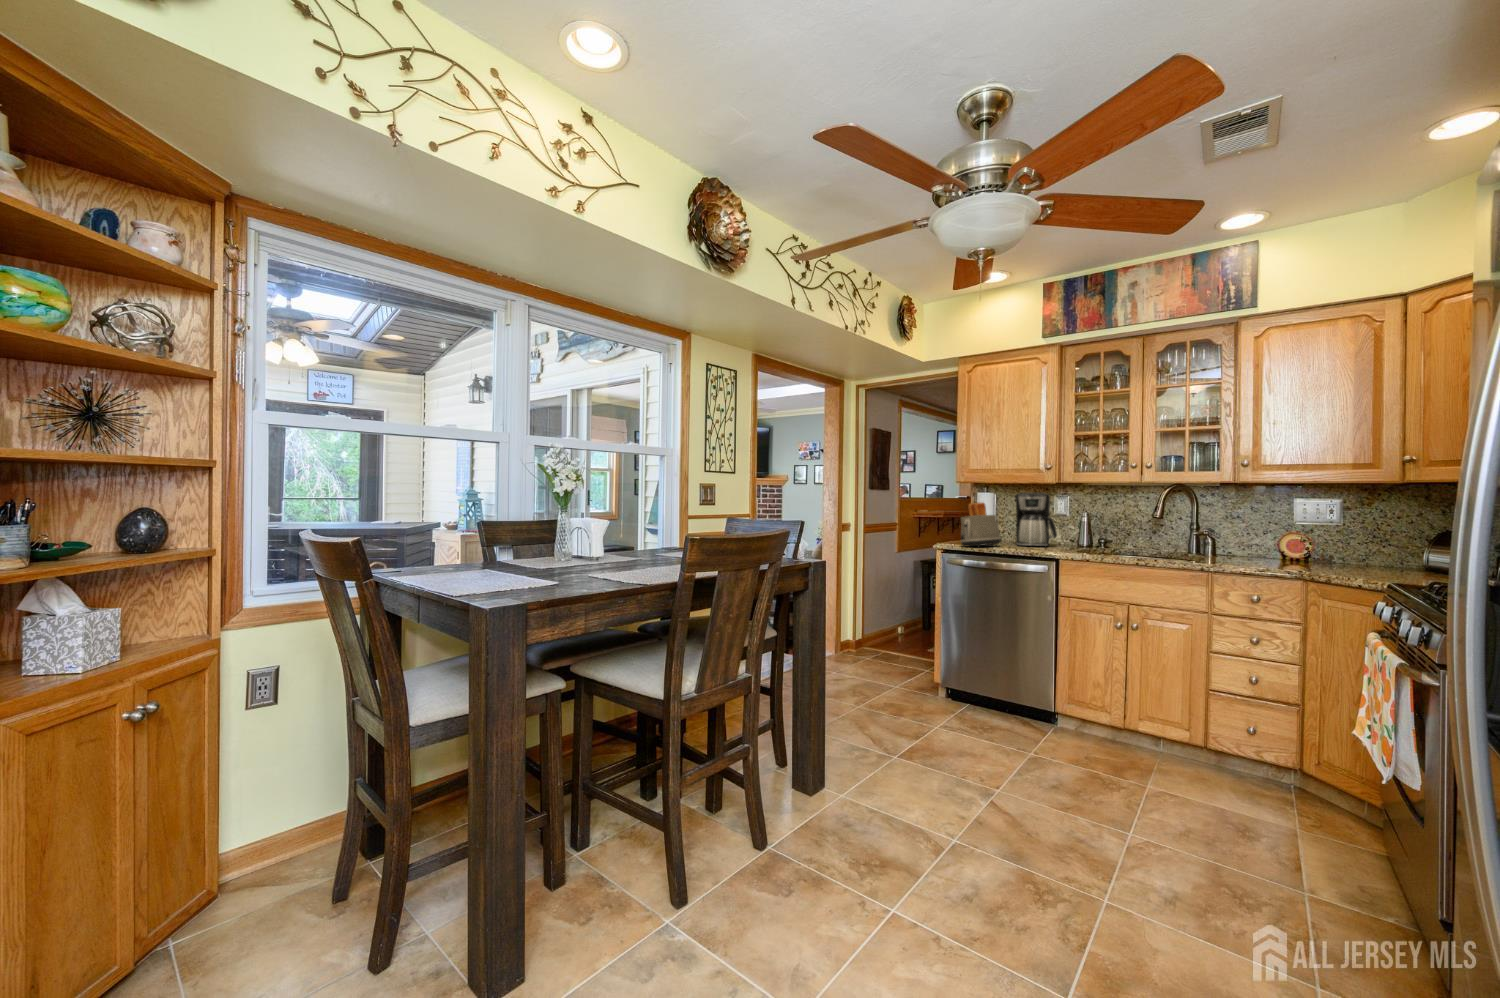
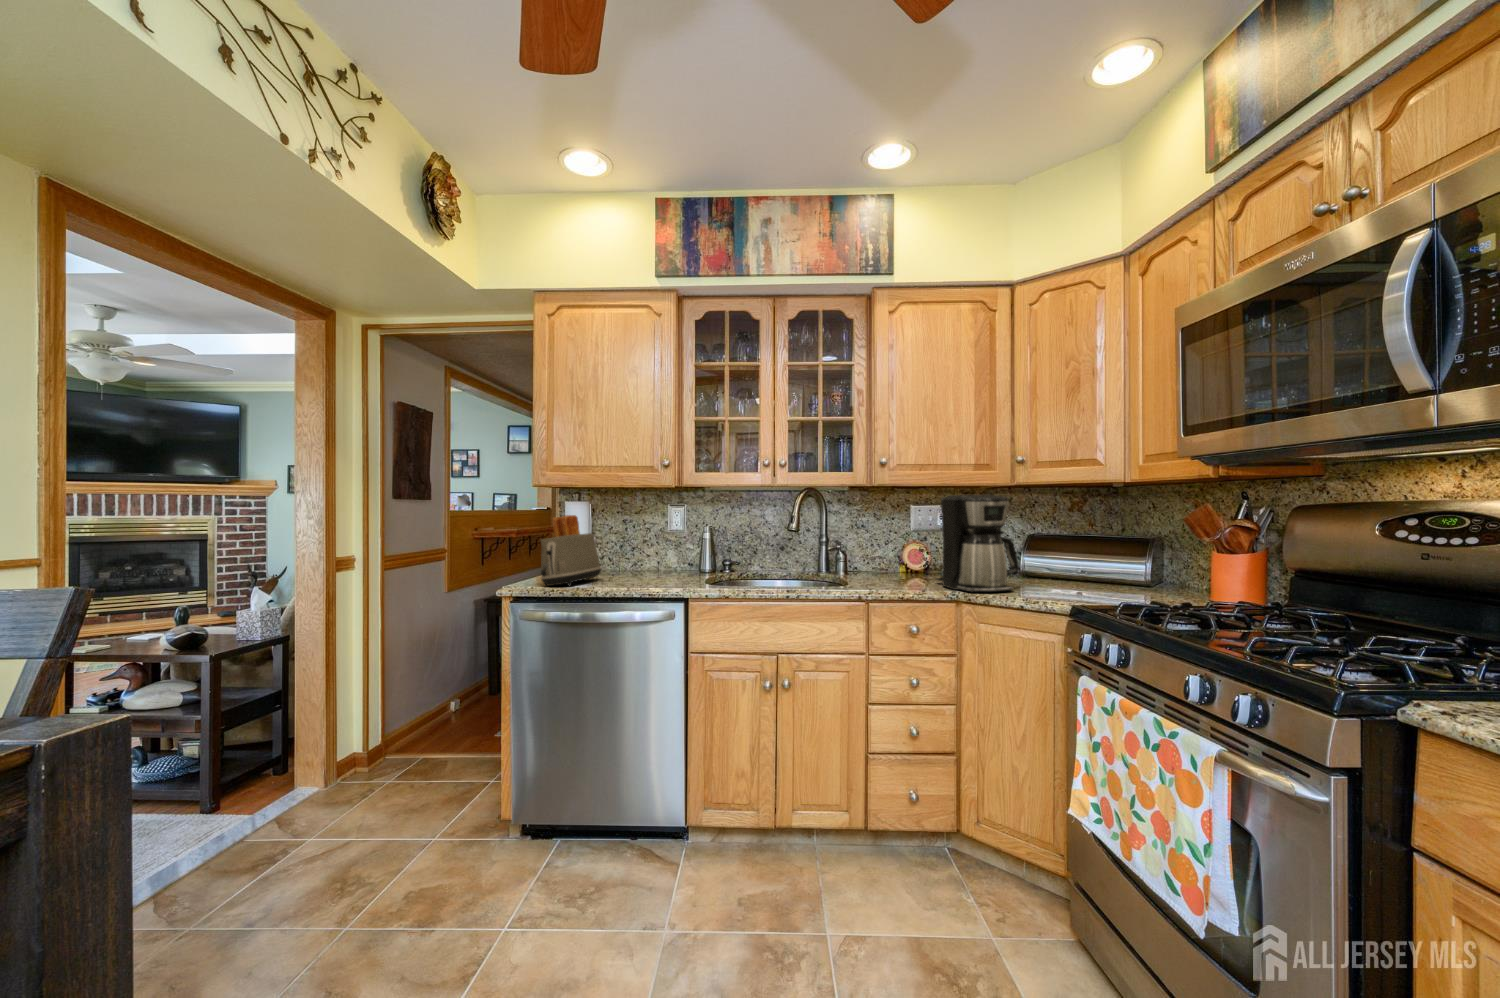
coffee maker: present [1015,492,1057,547] -> present [936,495,1019,593]

